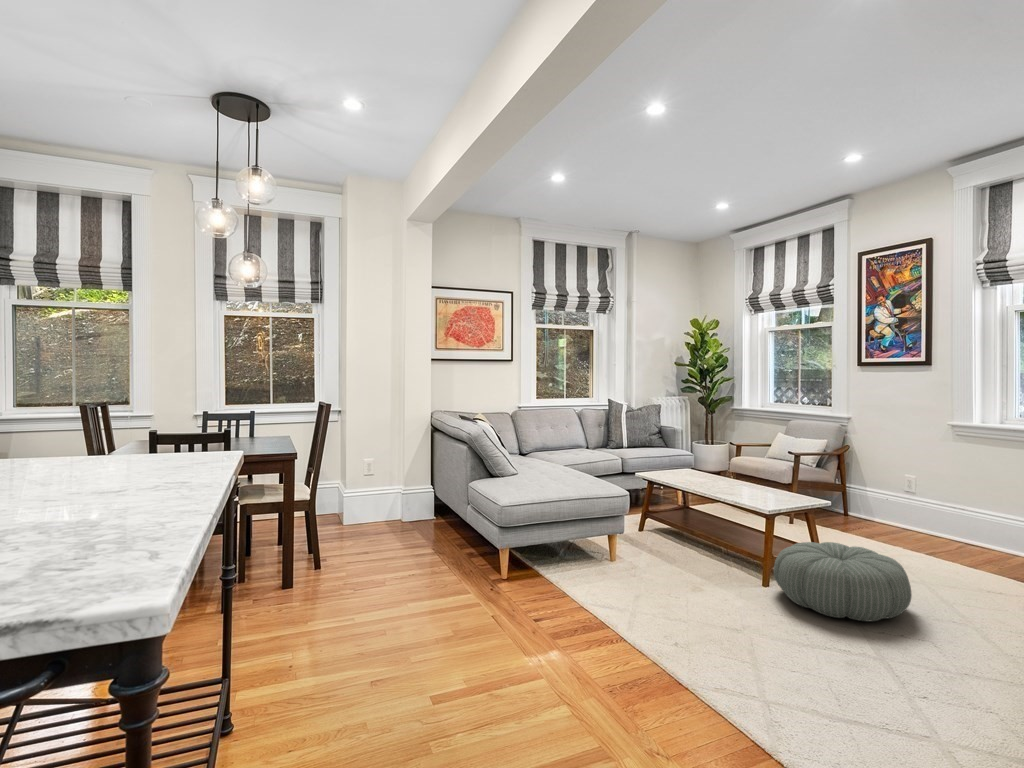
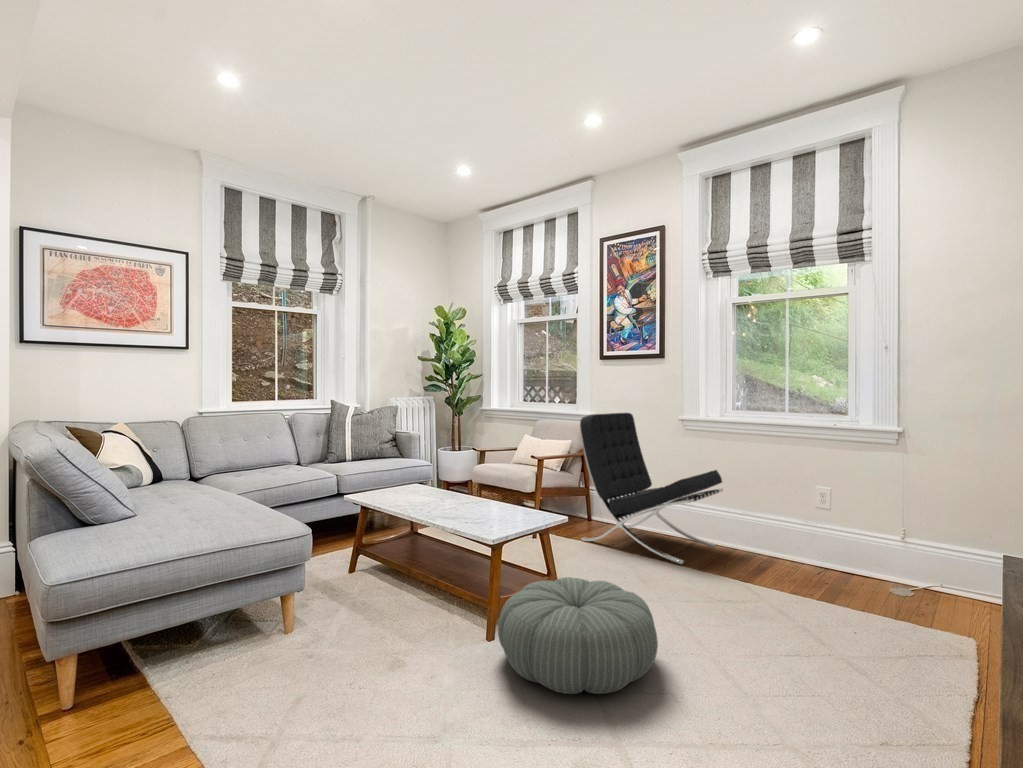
lounge chair: none [838,415,994,555] -> present [580,413,723,564]

